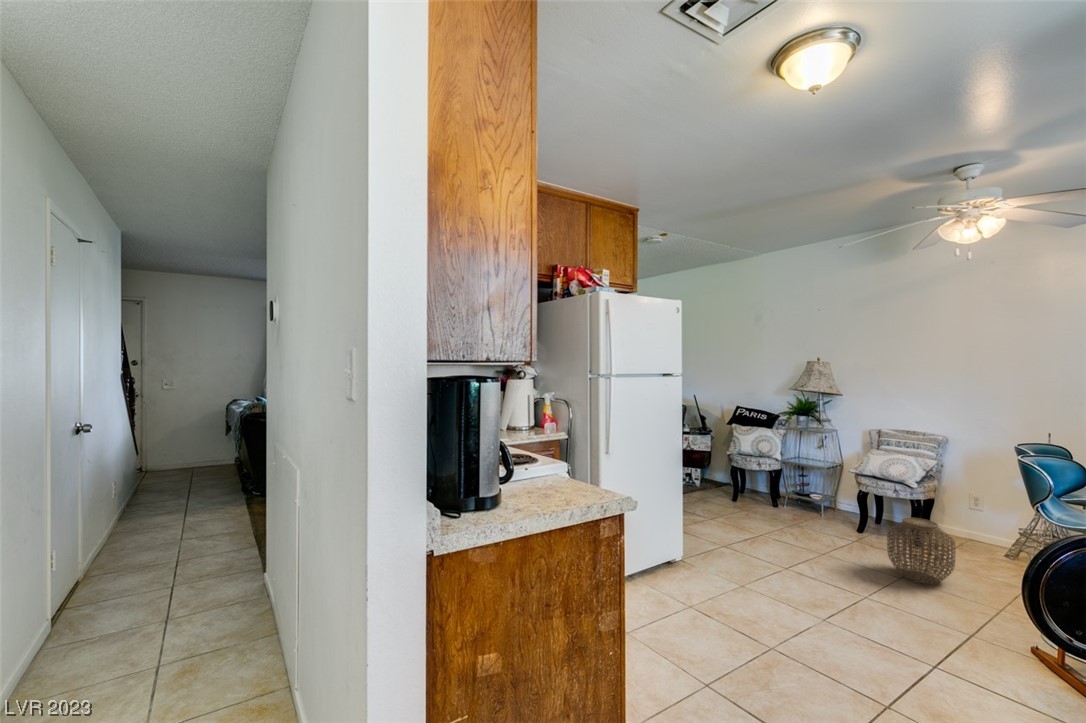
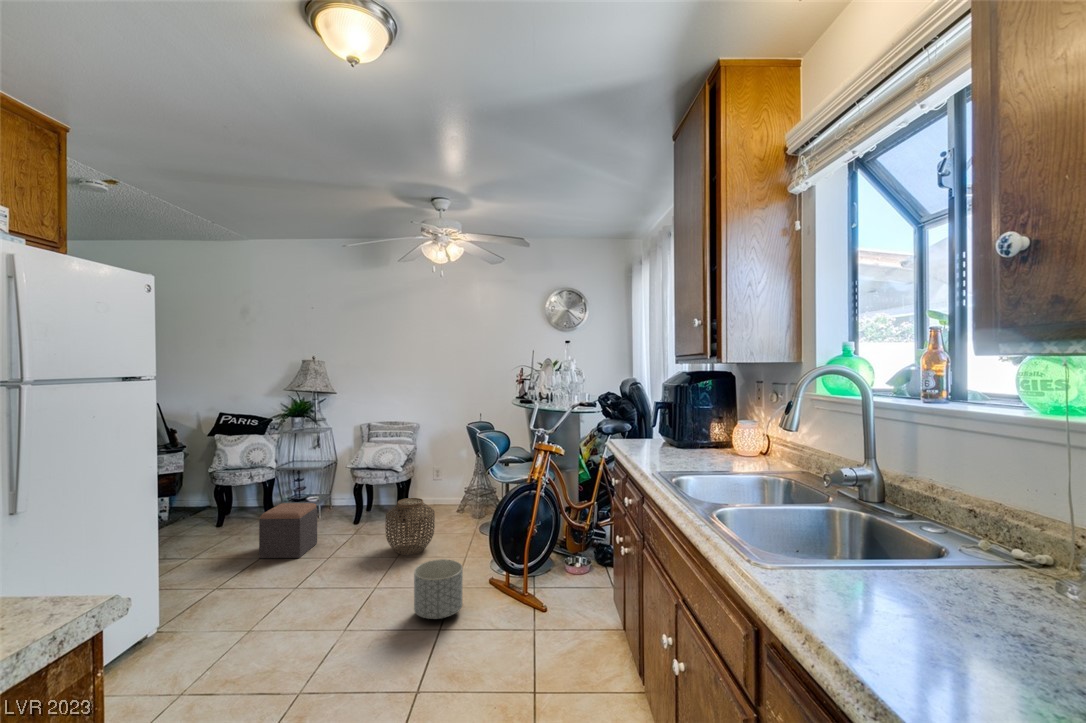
footstool: none [761,492,815,546] -> present [259,503,317,558]
planter: none [905,589,976,662] -> present [414,559,463,619]

